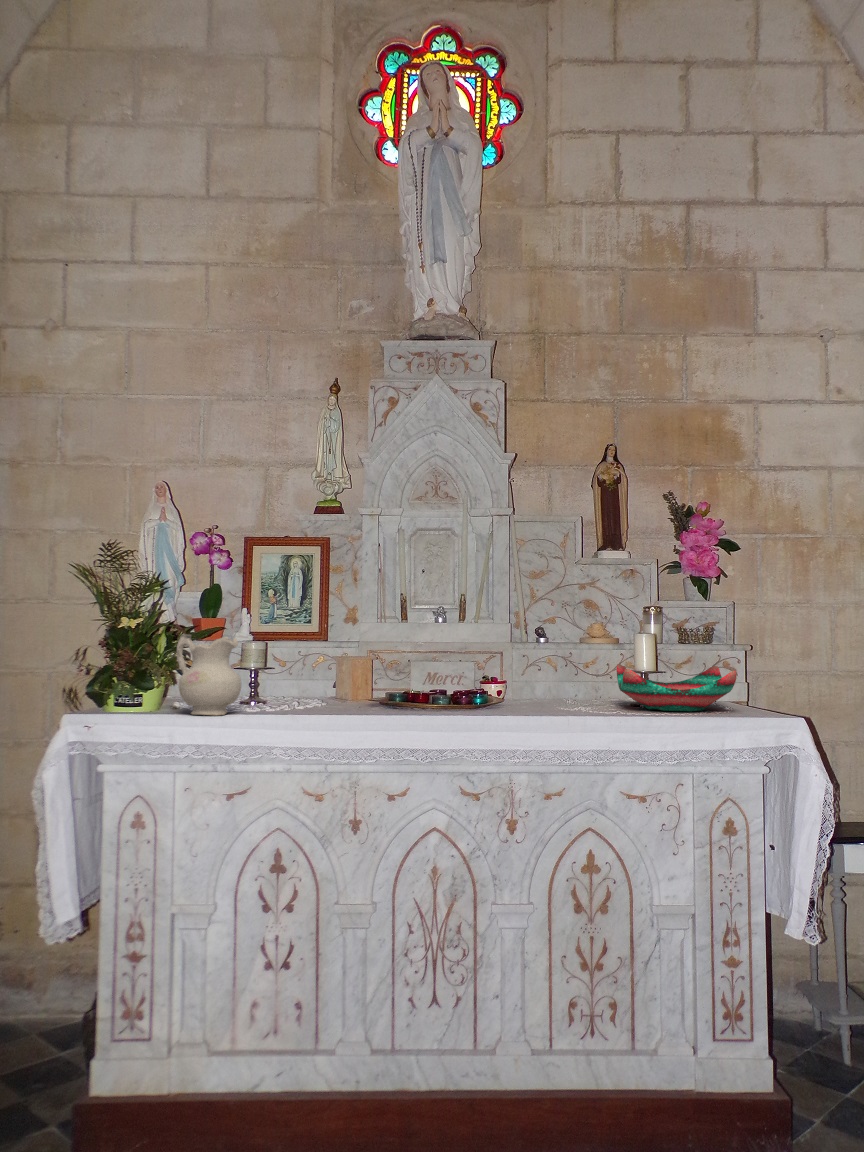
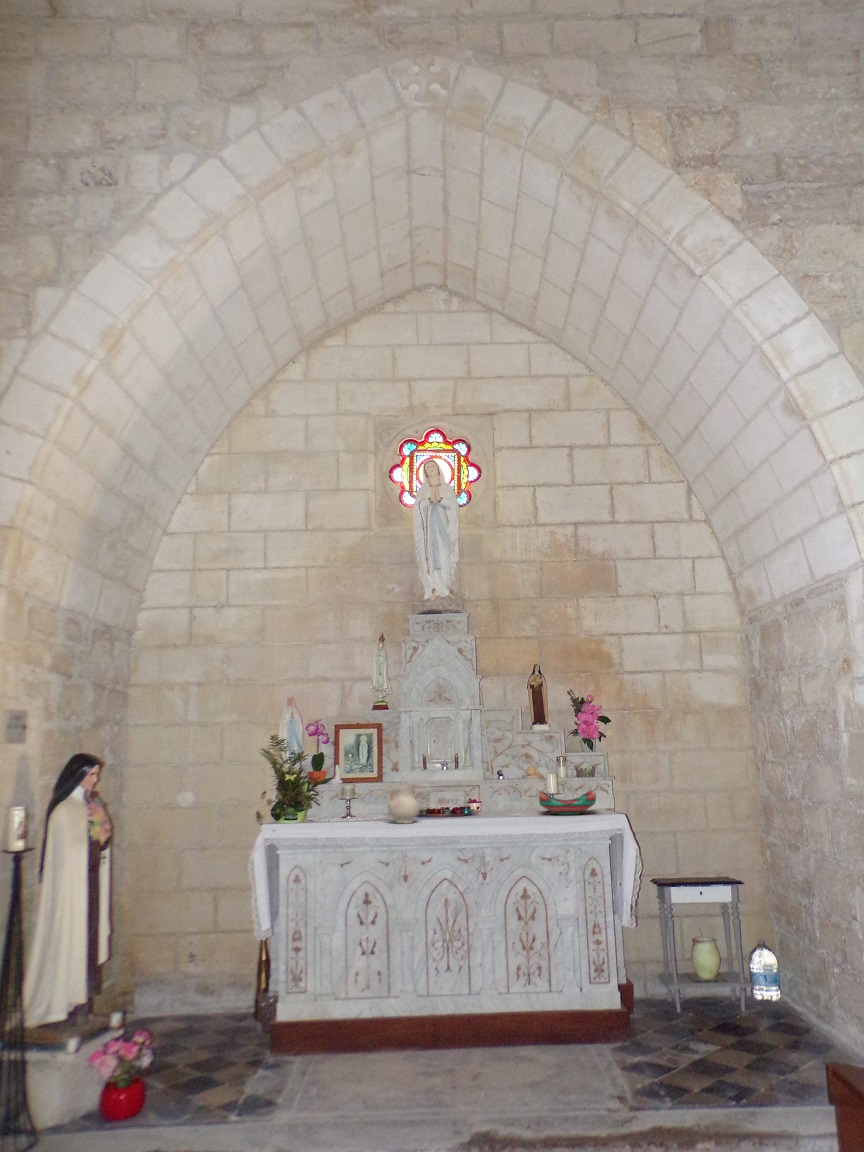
ceramic pitcher: present [177,634,241,715] -> present [385,782,420,823]

